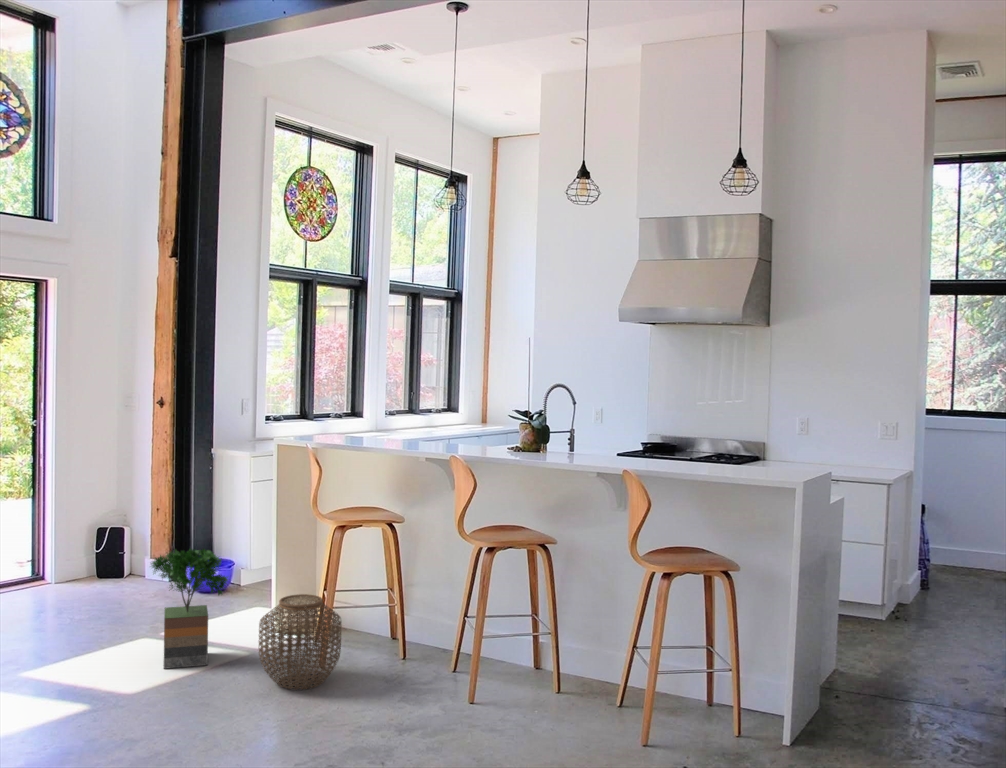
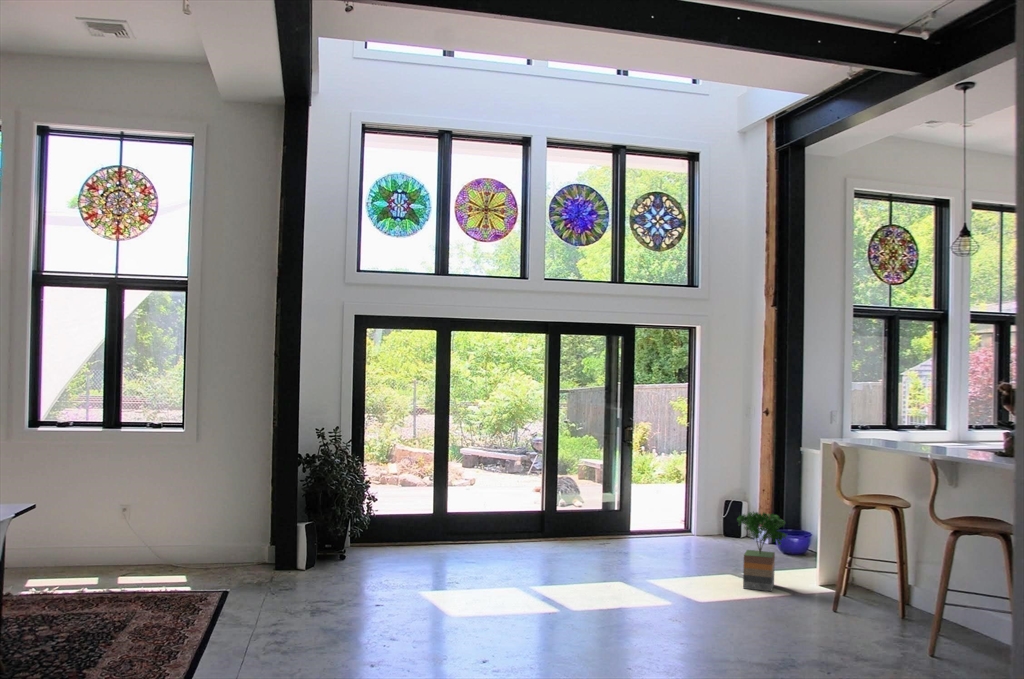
woven basket: present [259,594,342,690] -> none [799,550,857,615]

